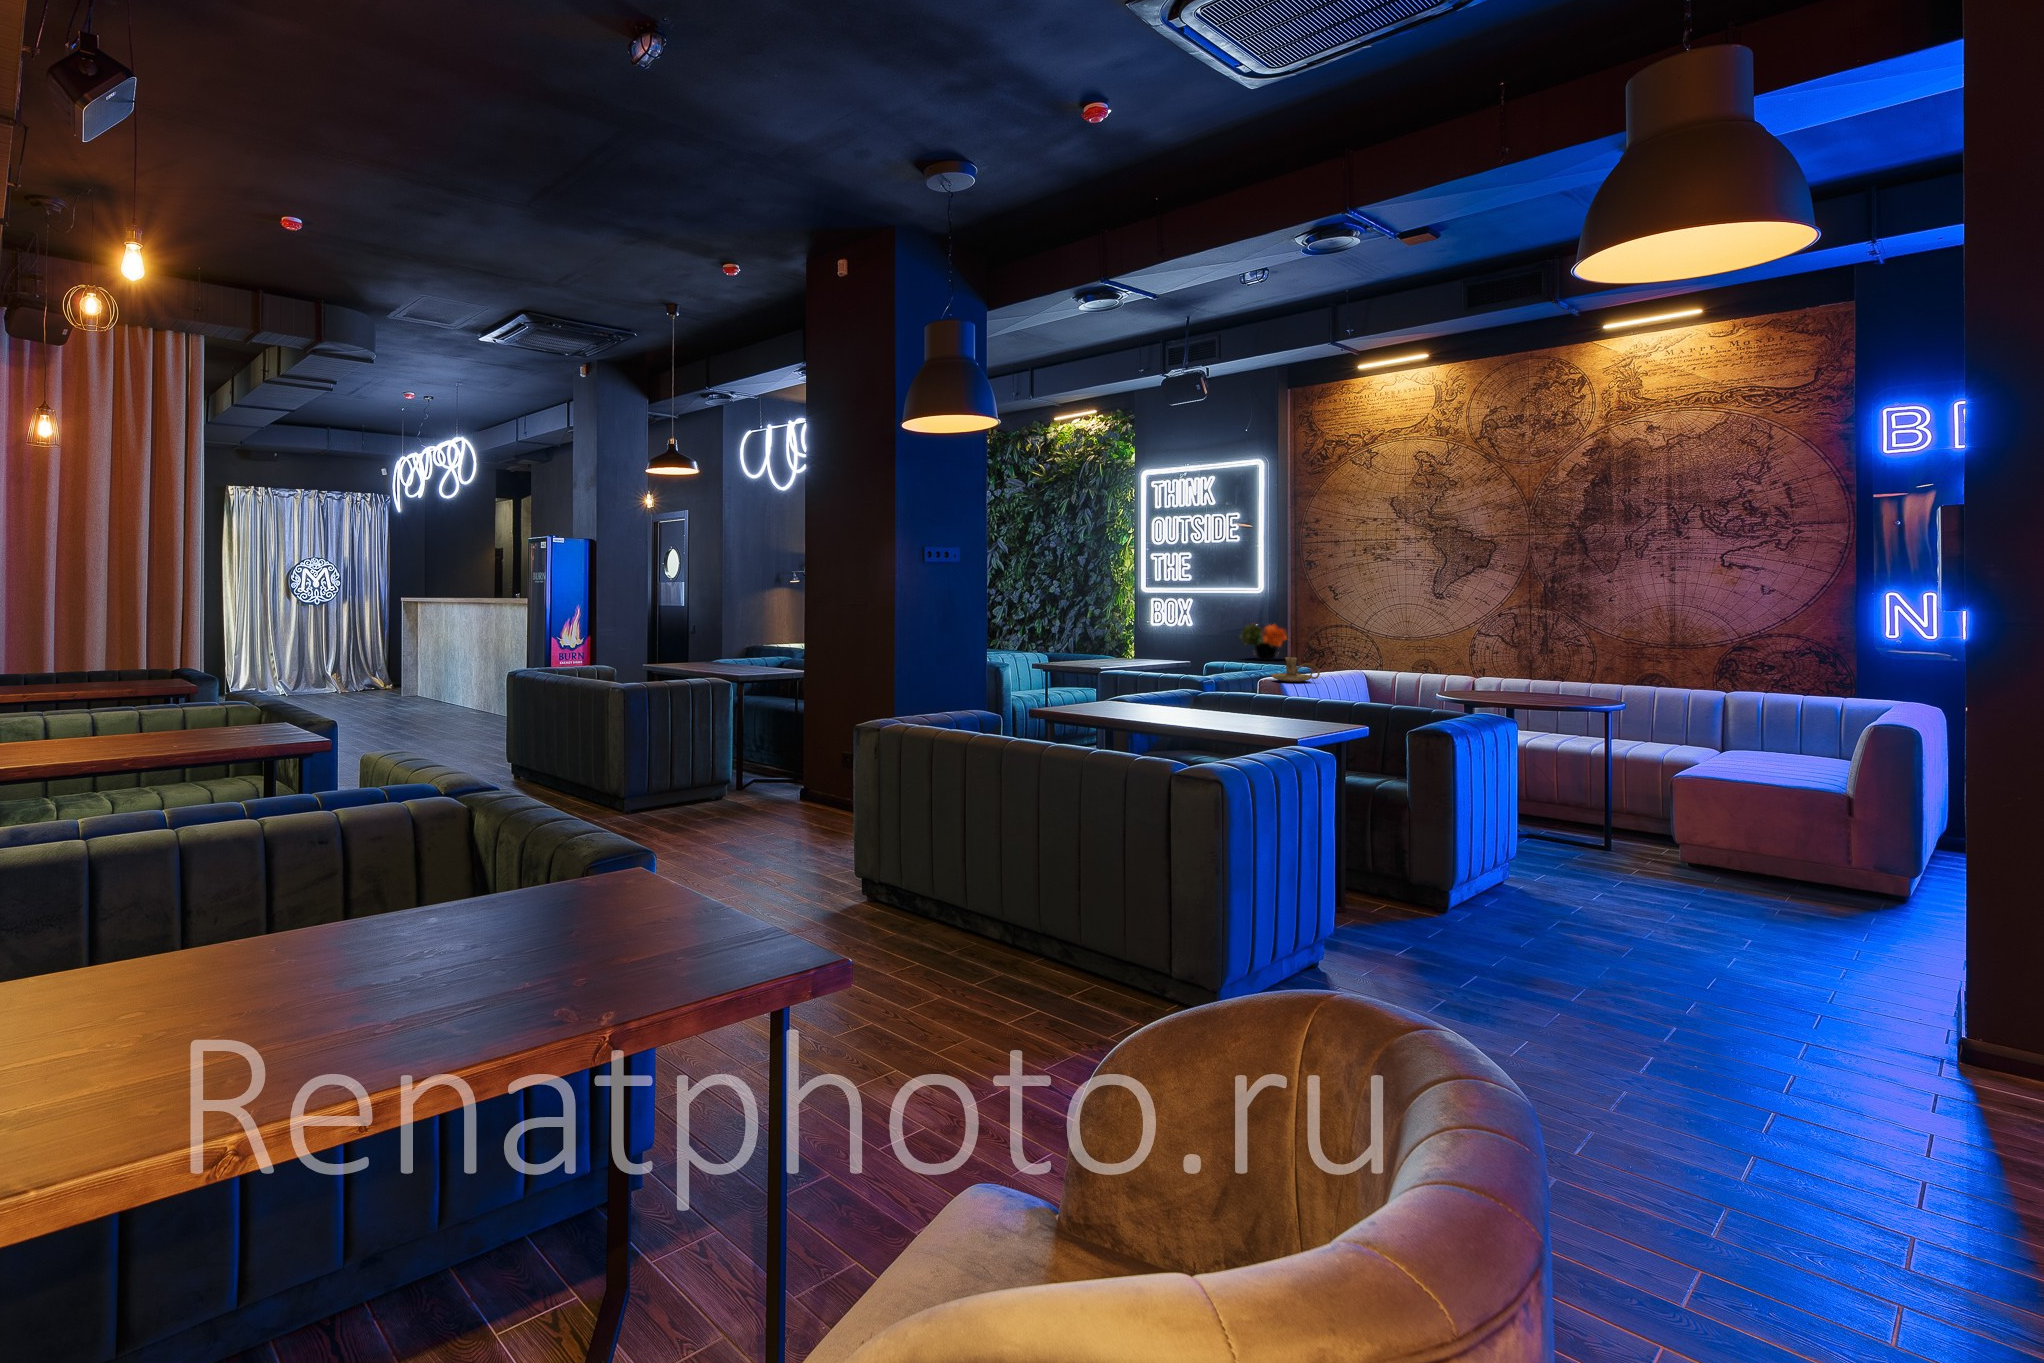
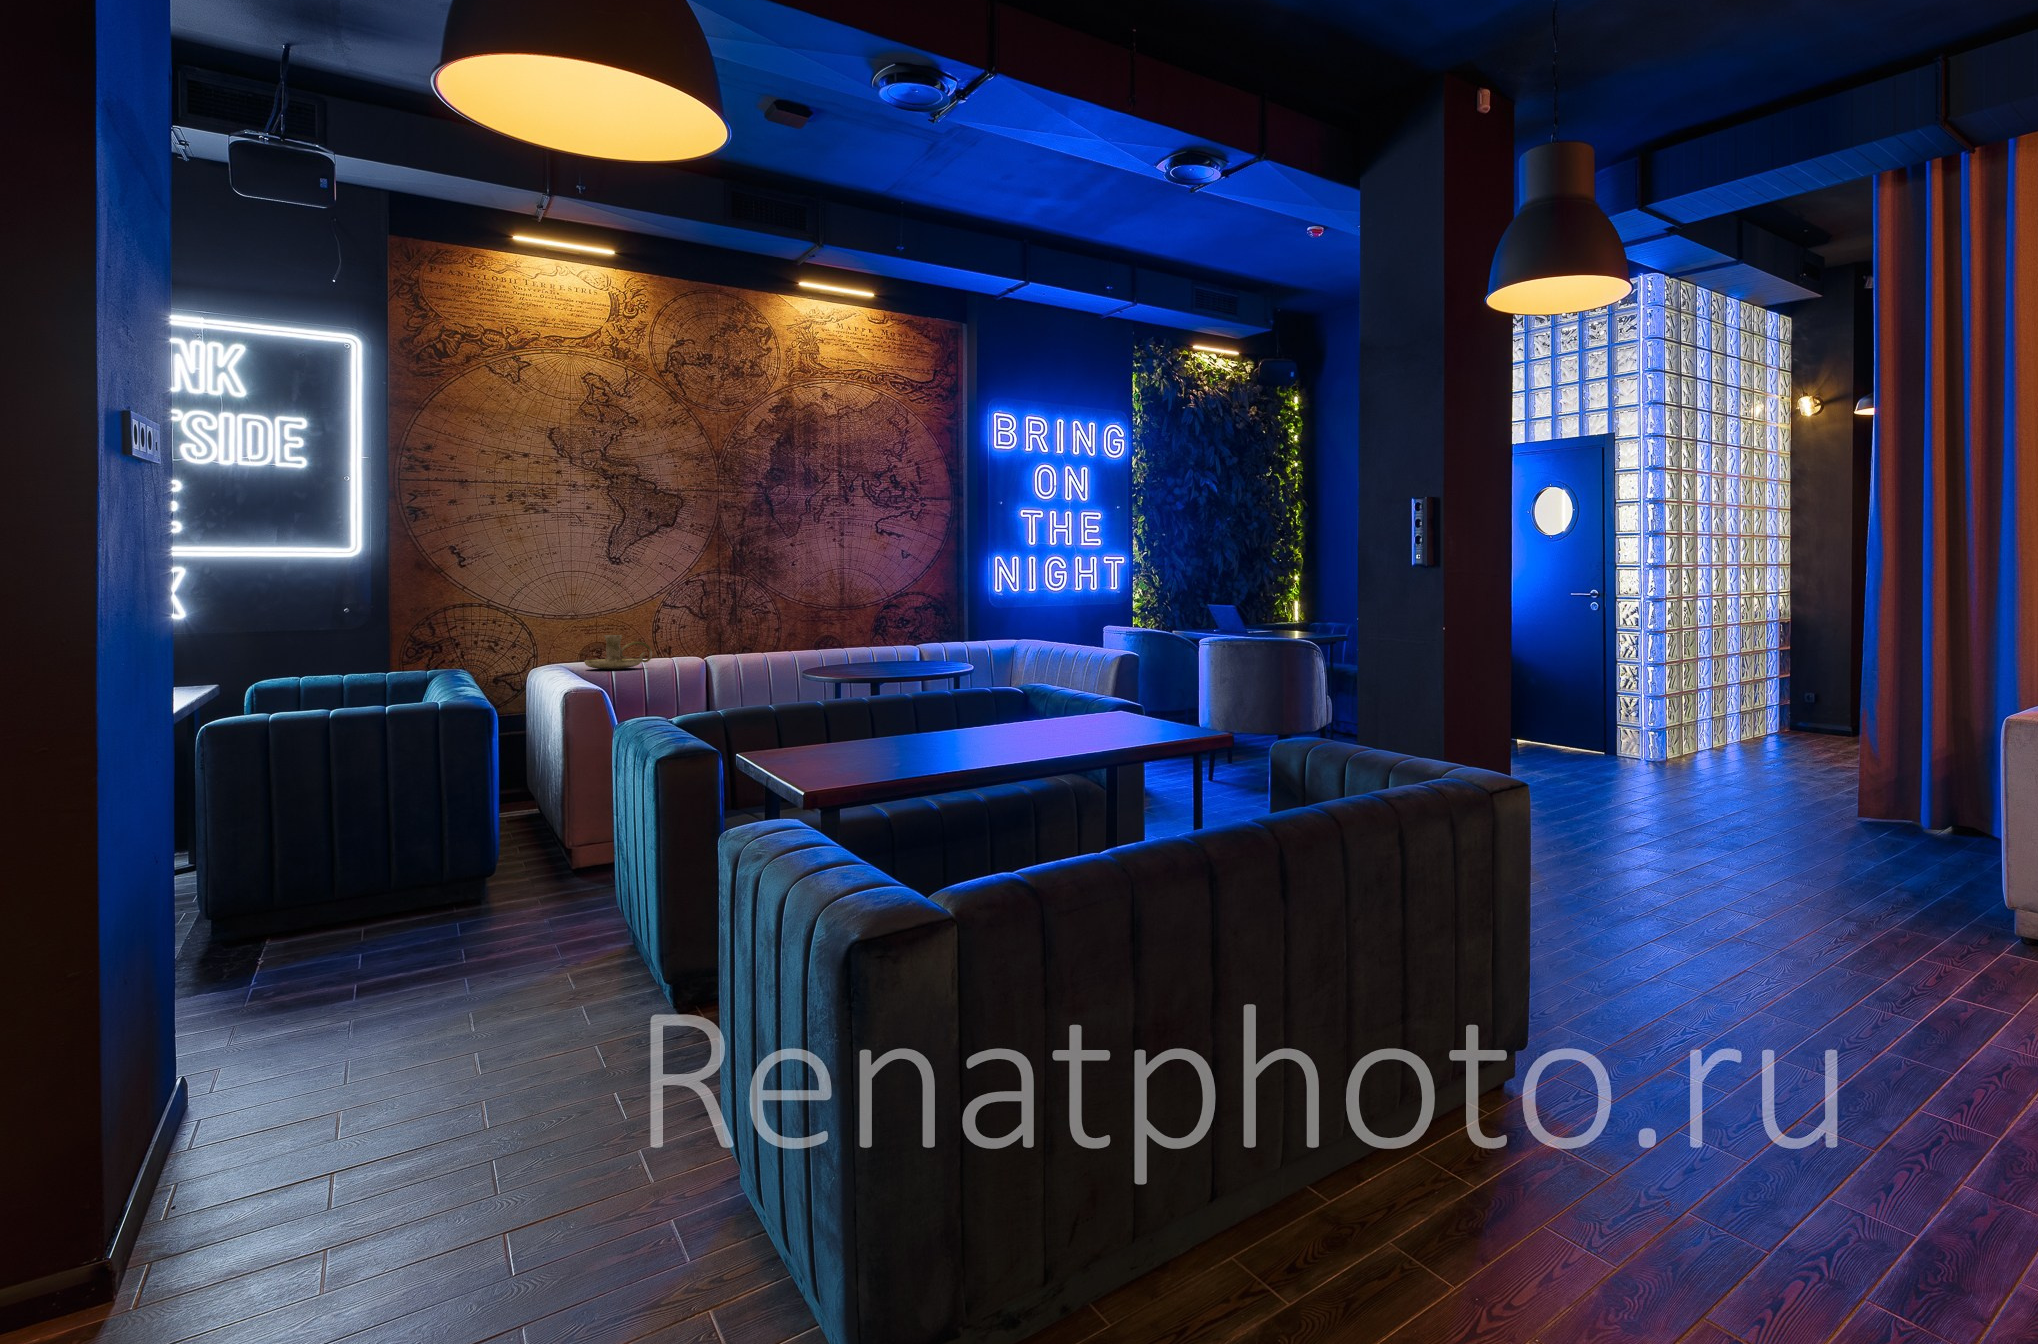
flower arrangement: present [1240,623,1286,660] -> none [303,598,390,662]

